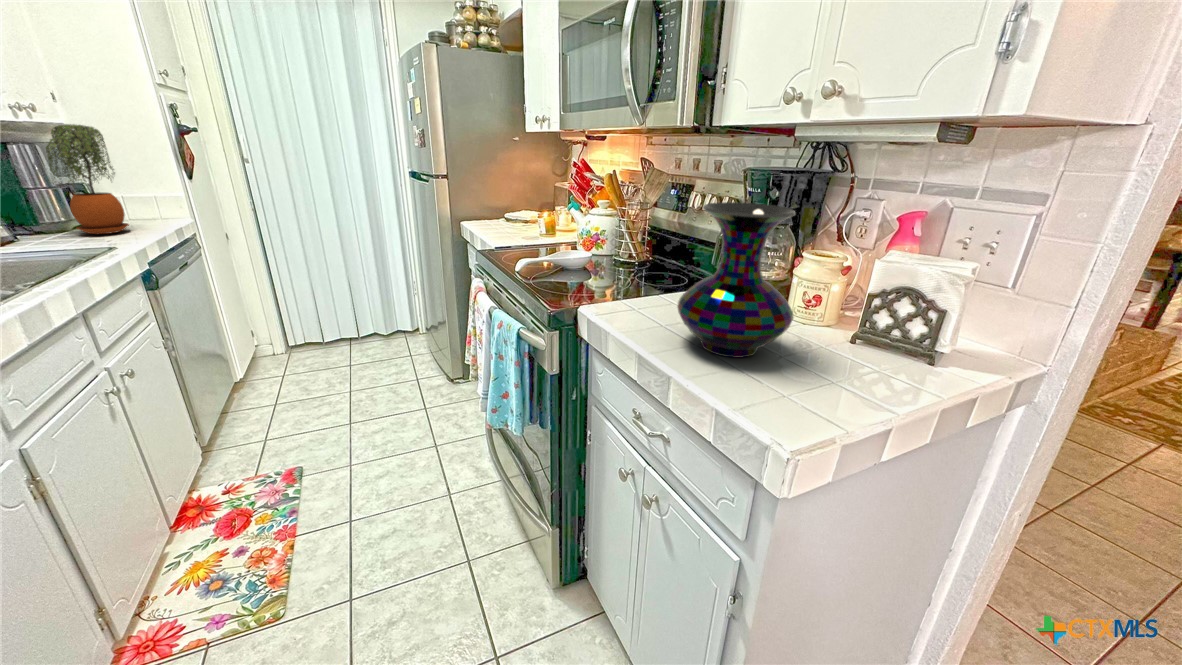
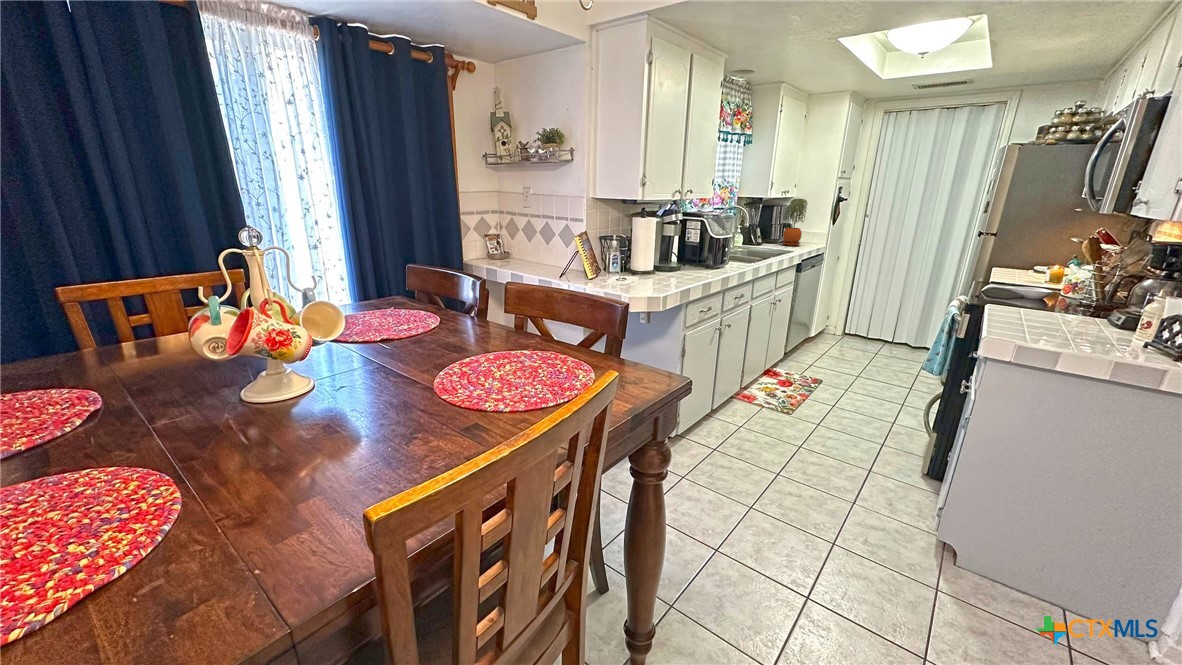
vase: present [678,202,795,358] -> none [1026,248,1119,331]

